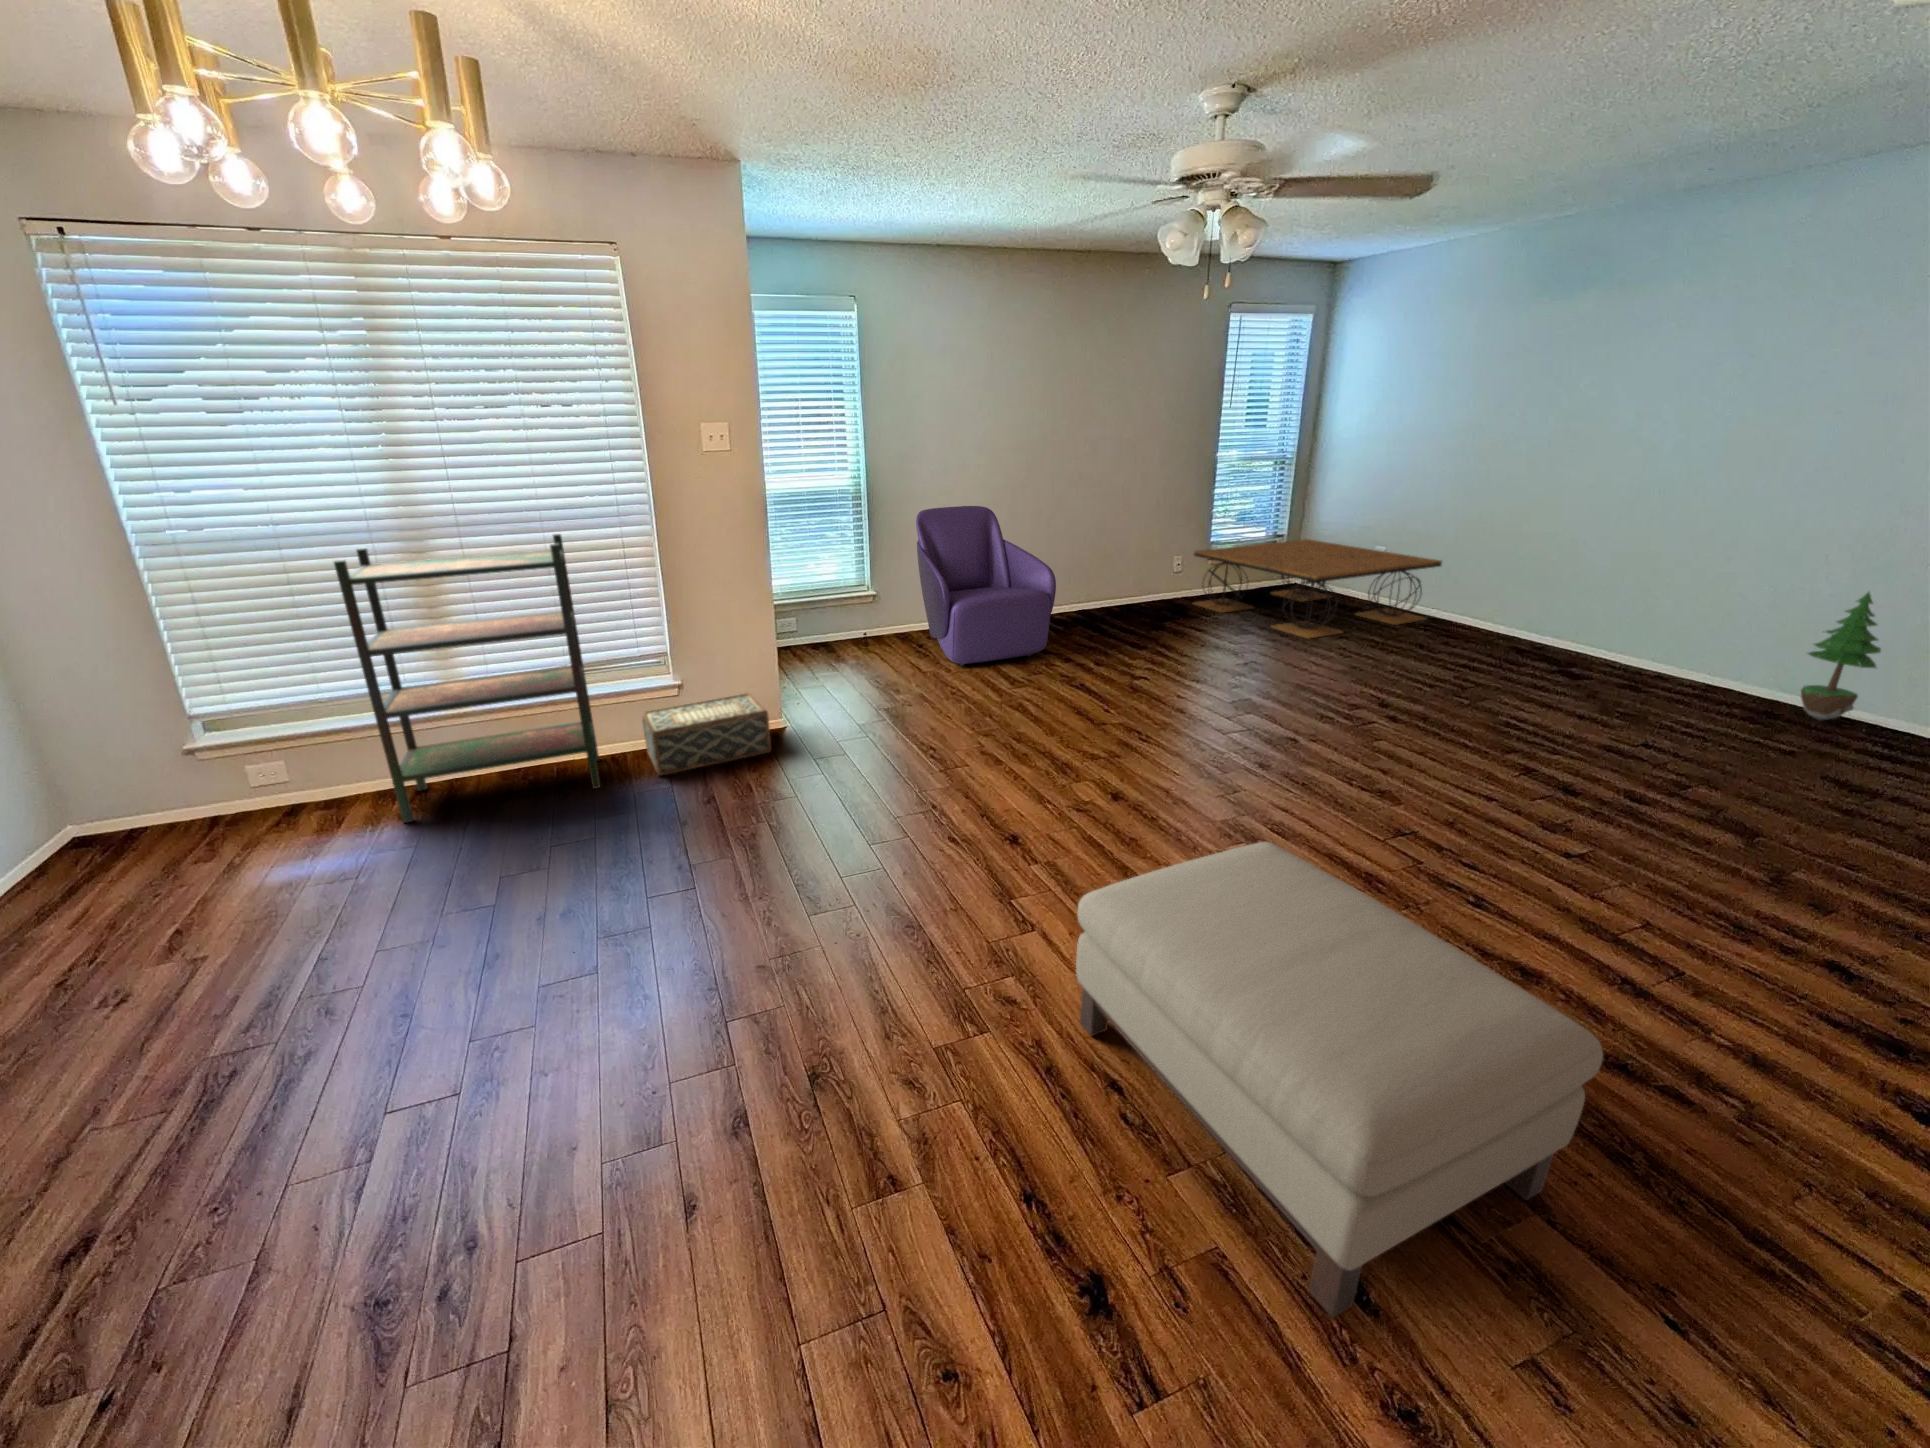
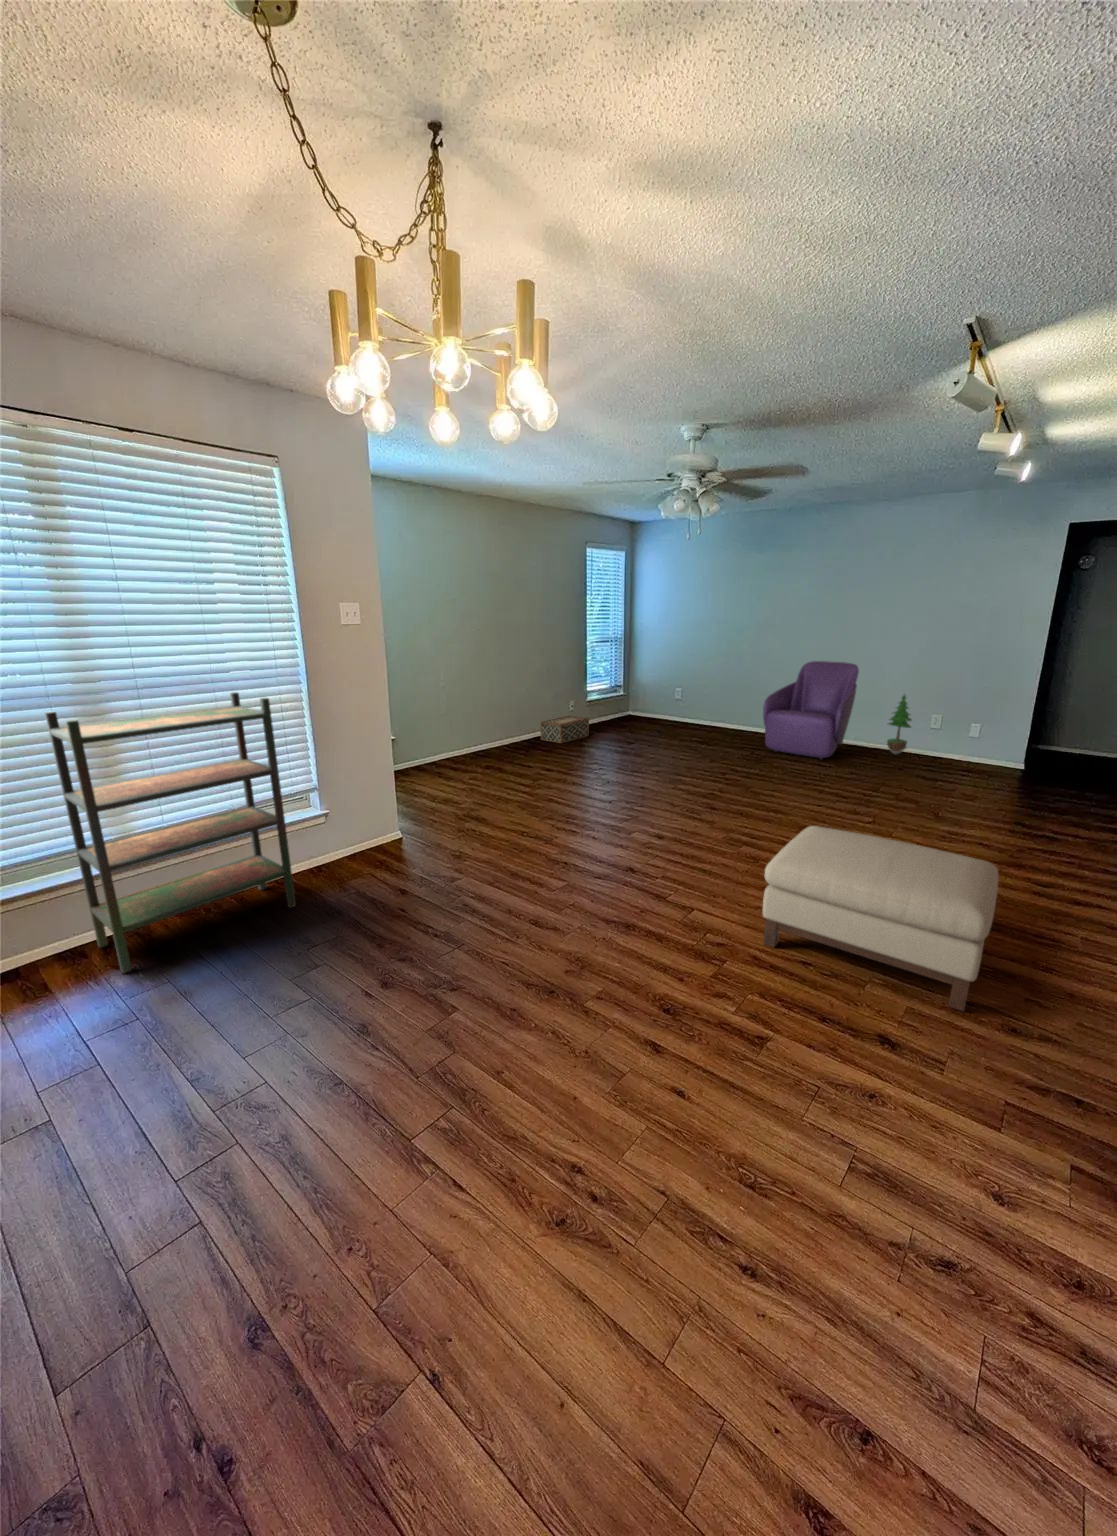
armchair: present [916,506,1056,666] -> present [763,661,859,759]
coffee table: present [1193,539,1442,639] -> none [585,686,717,743]
woven basket: present [642,693,771,775] -> present [540,716,589,743]

